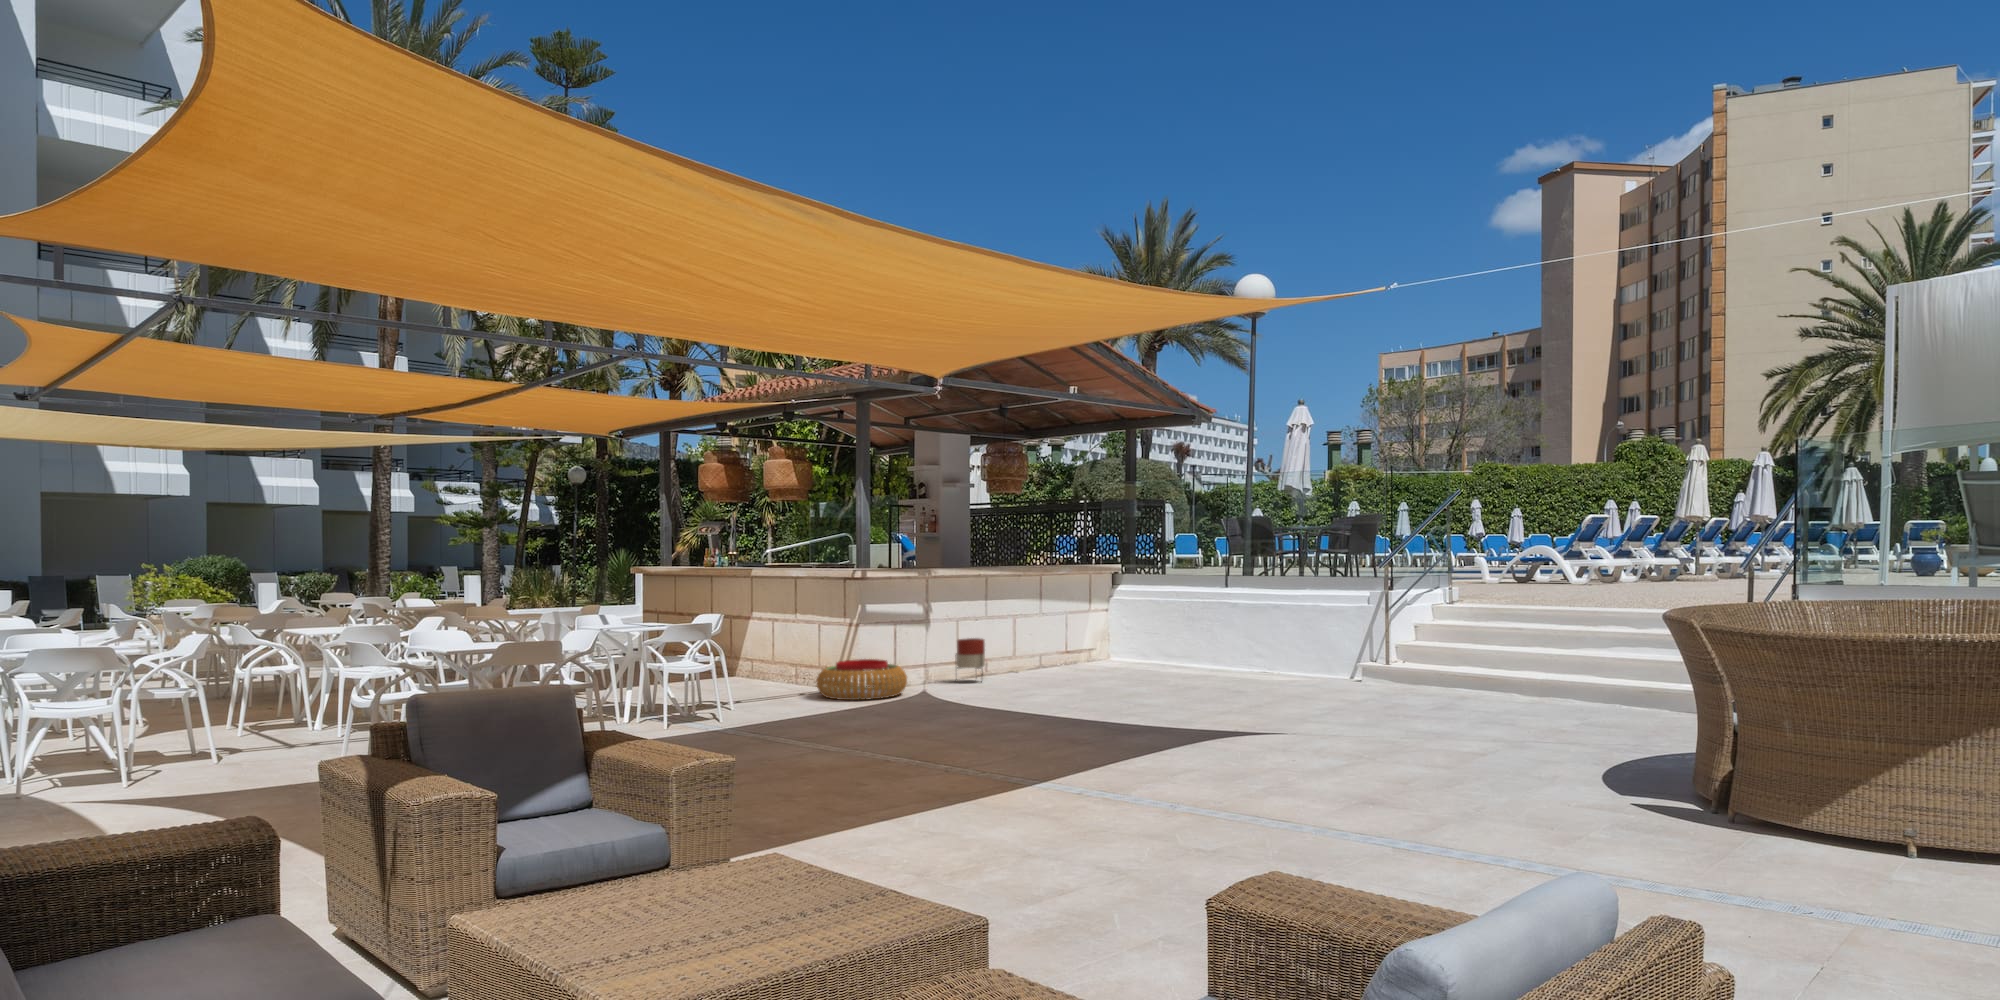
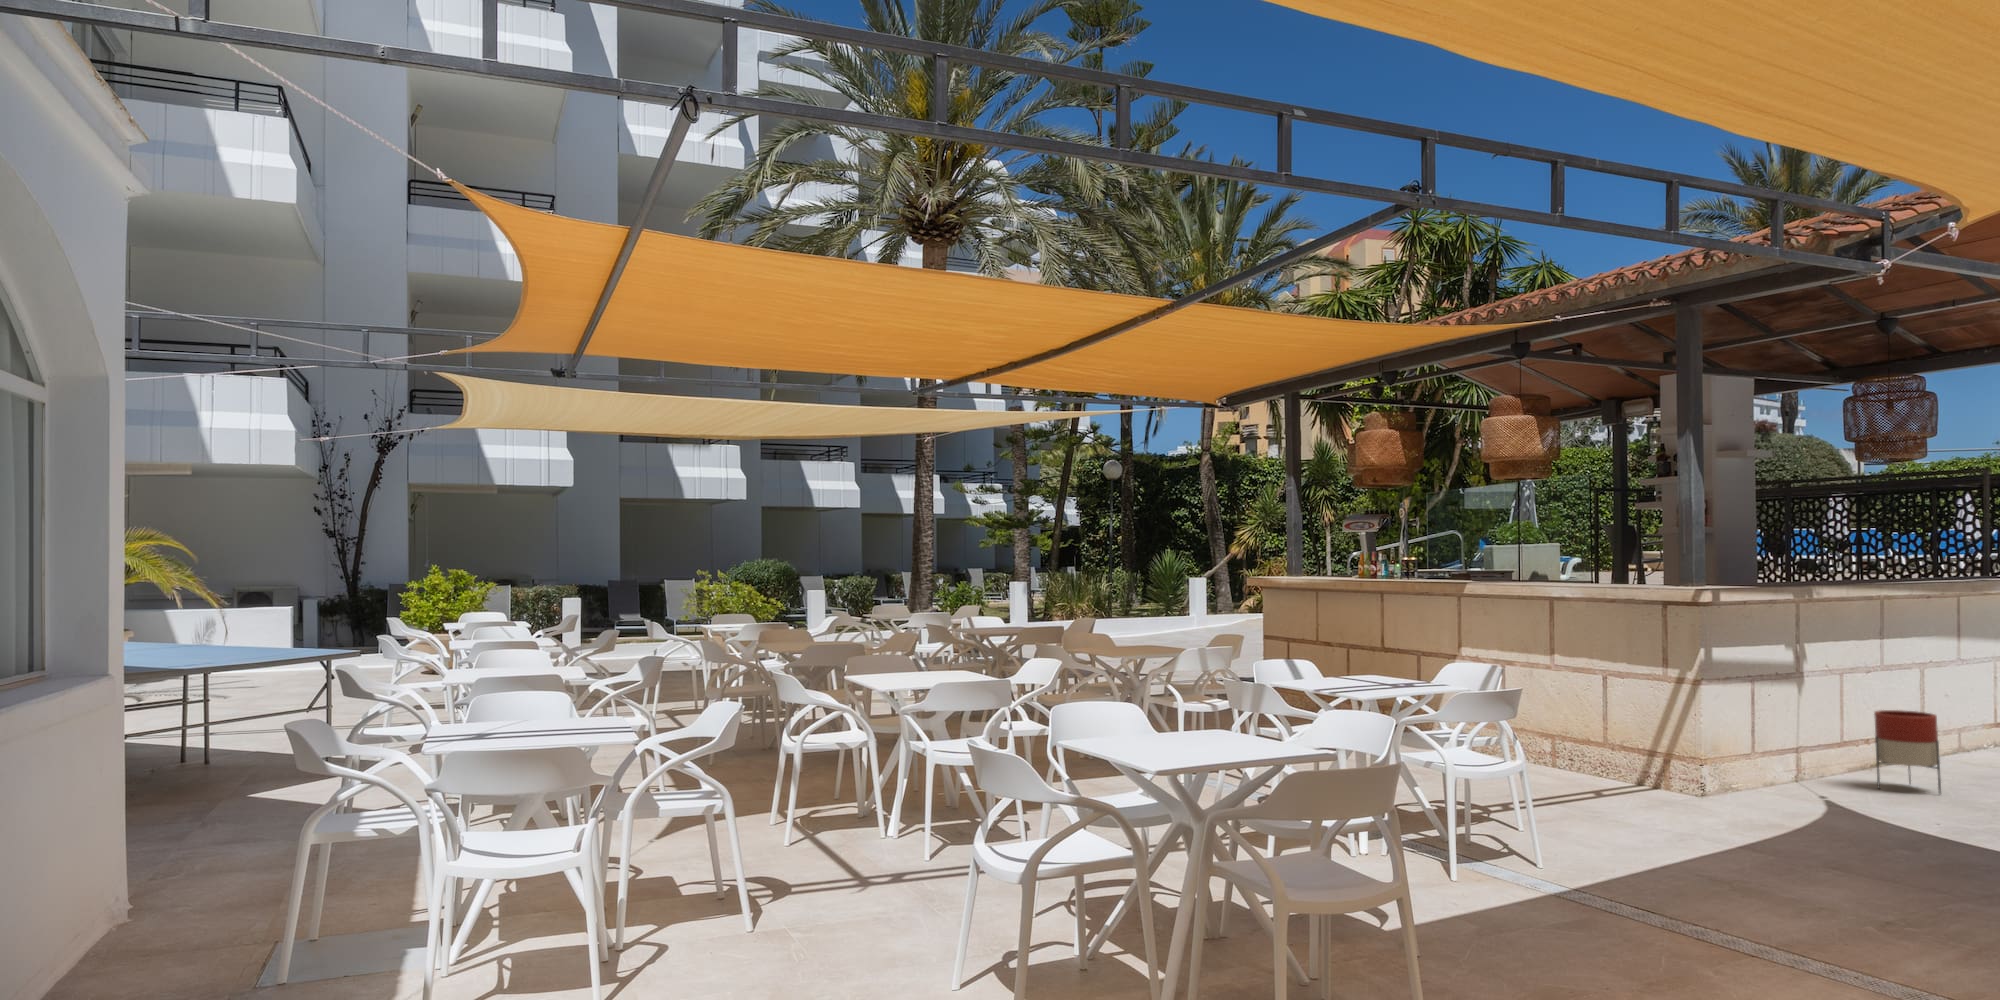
pouf: present [816,659,907,700] -> none [1645,744,1837,826]

